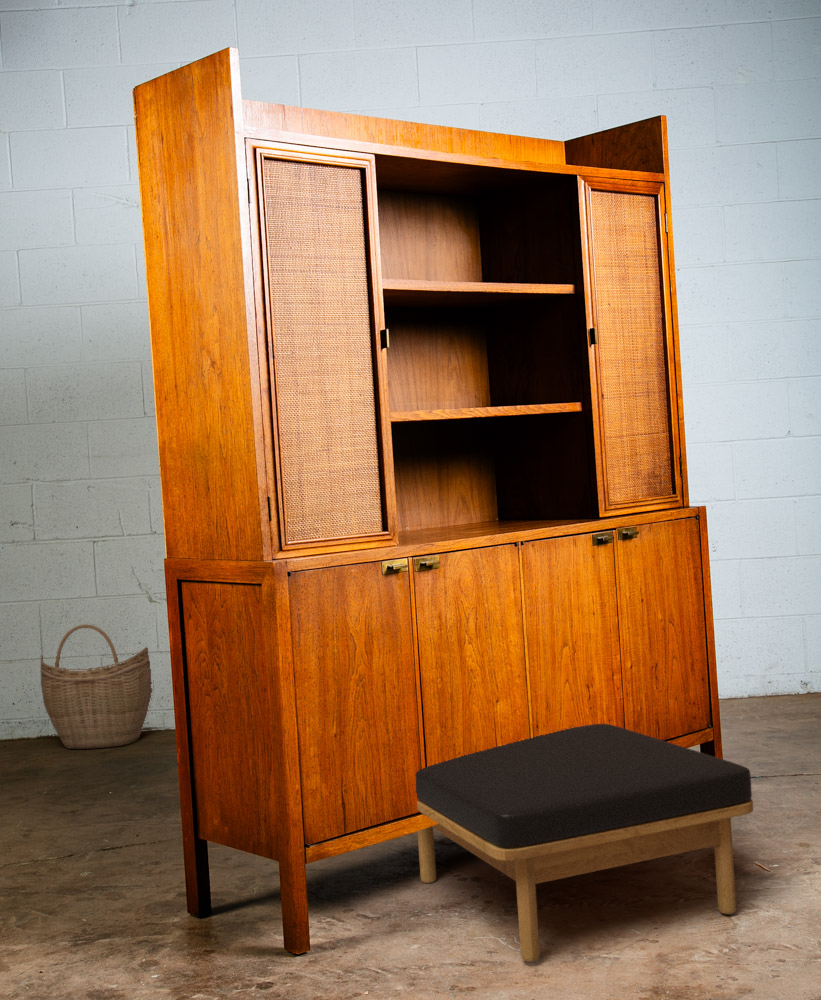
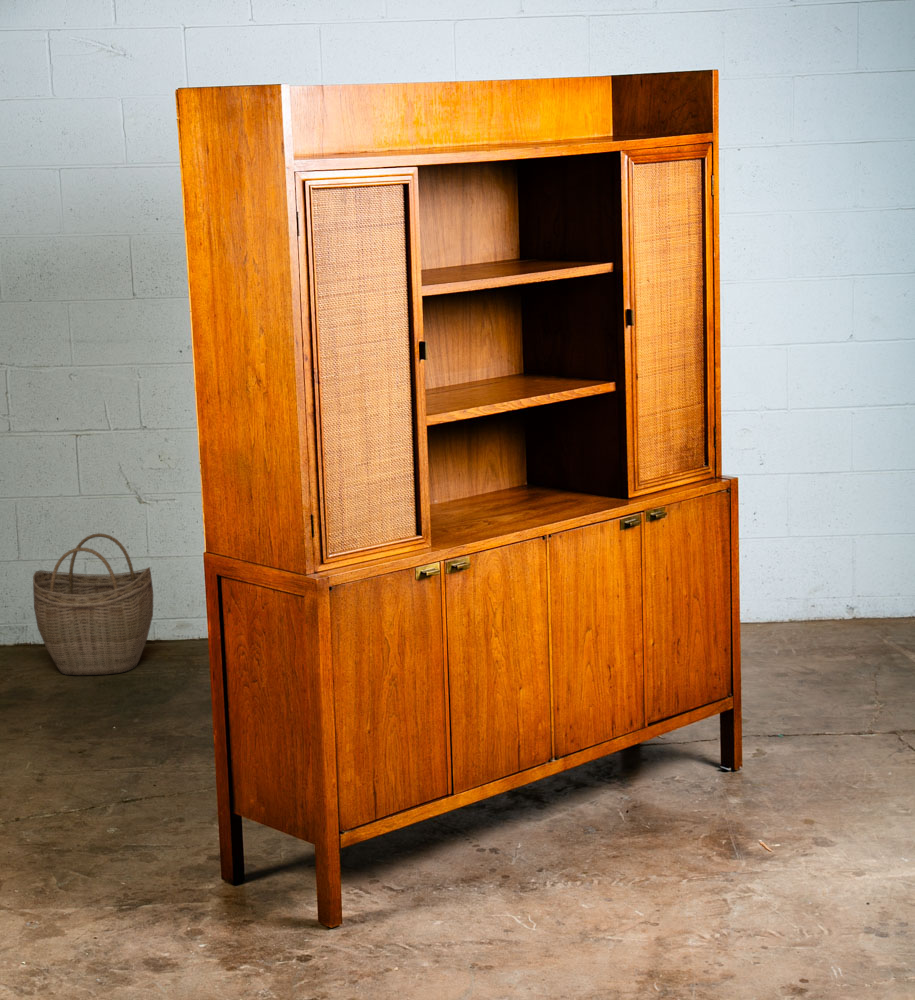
ottoman: present [416,724,753,962] -> none [419,702,753,942]

